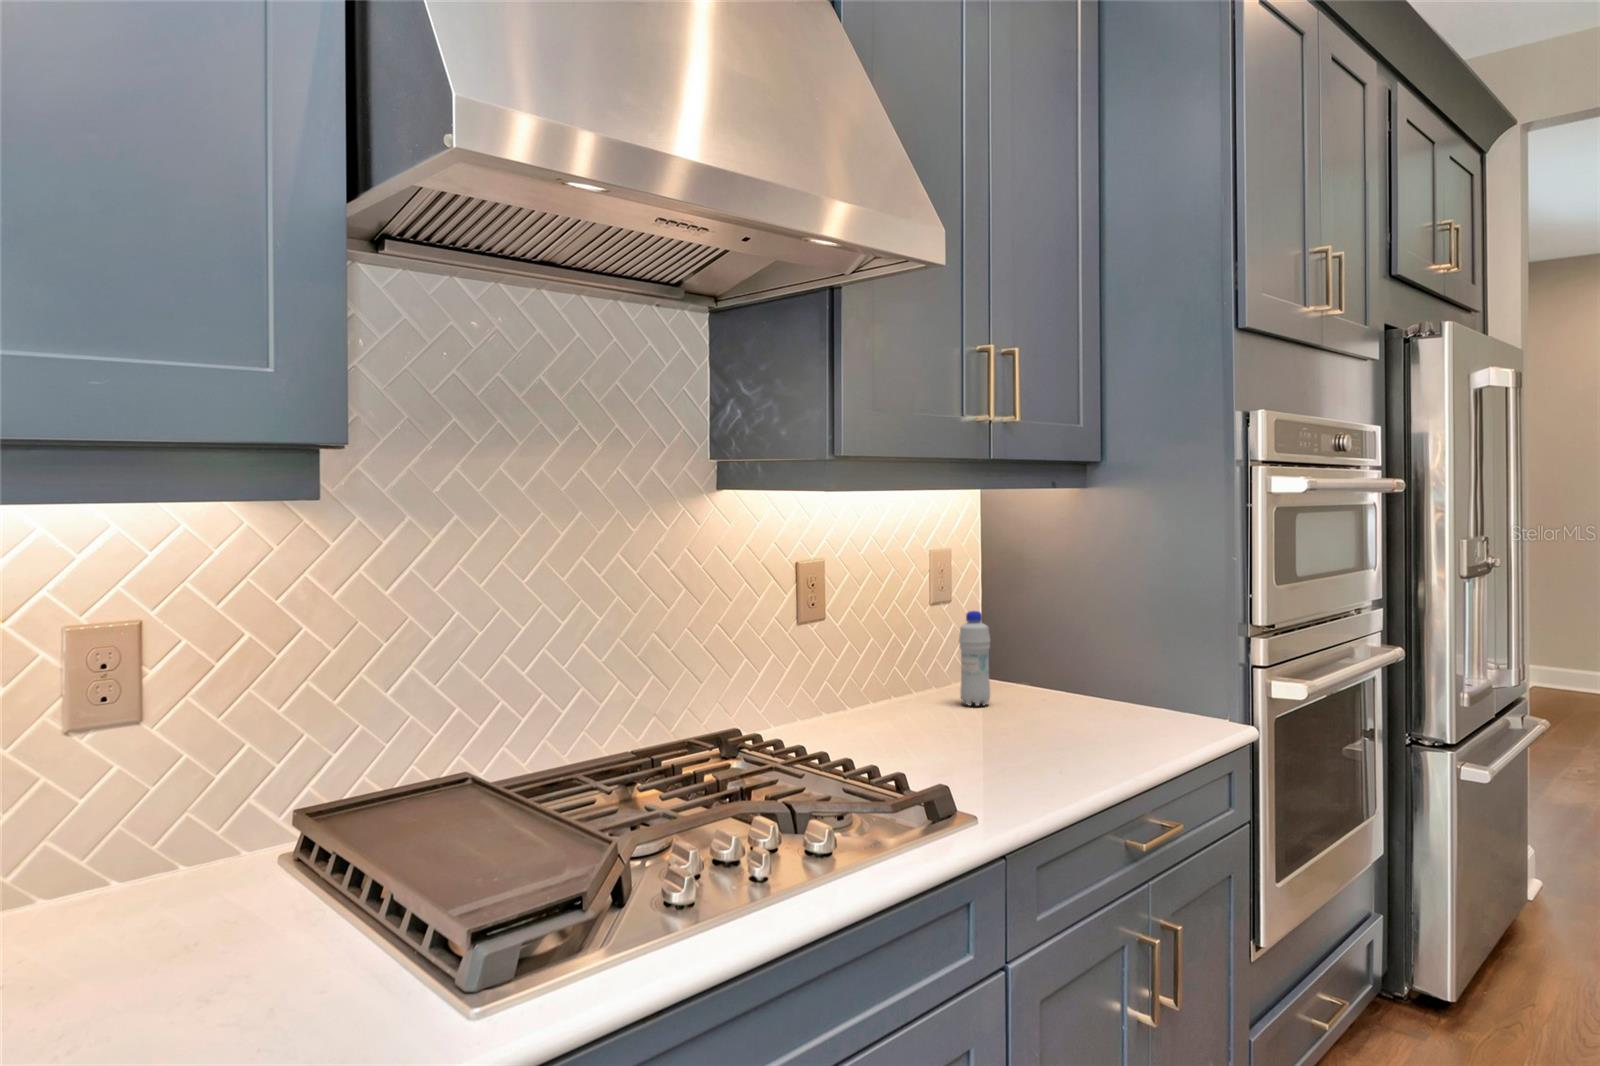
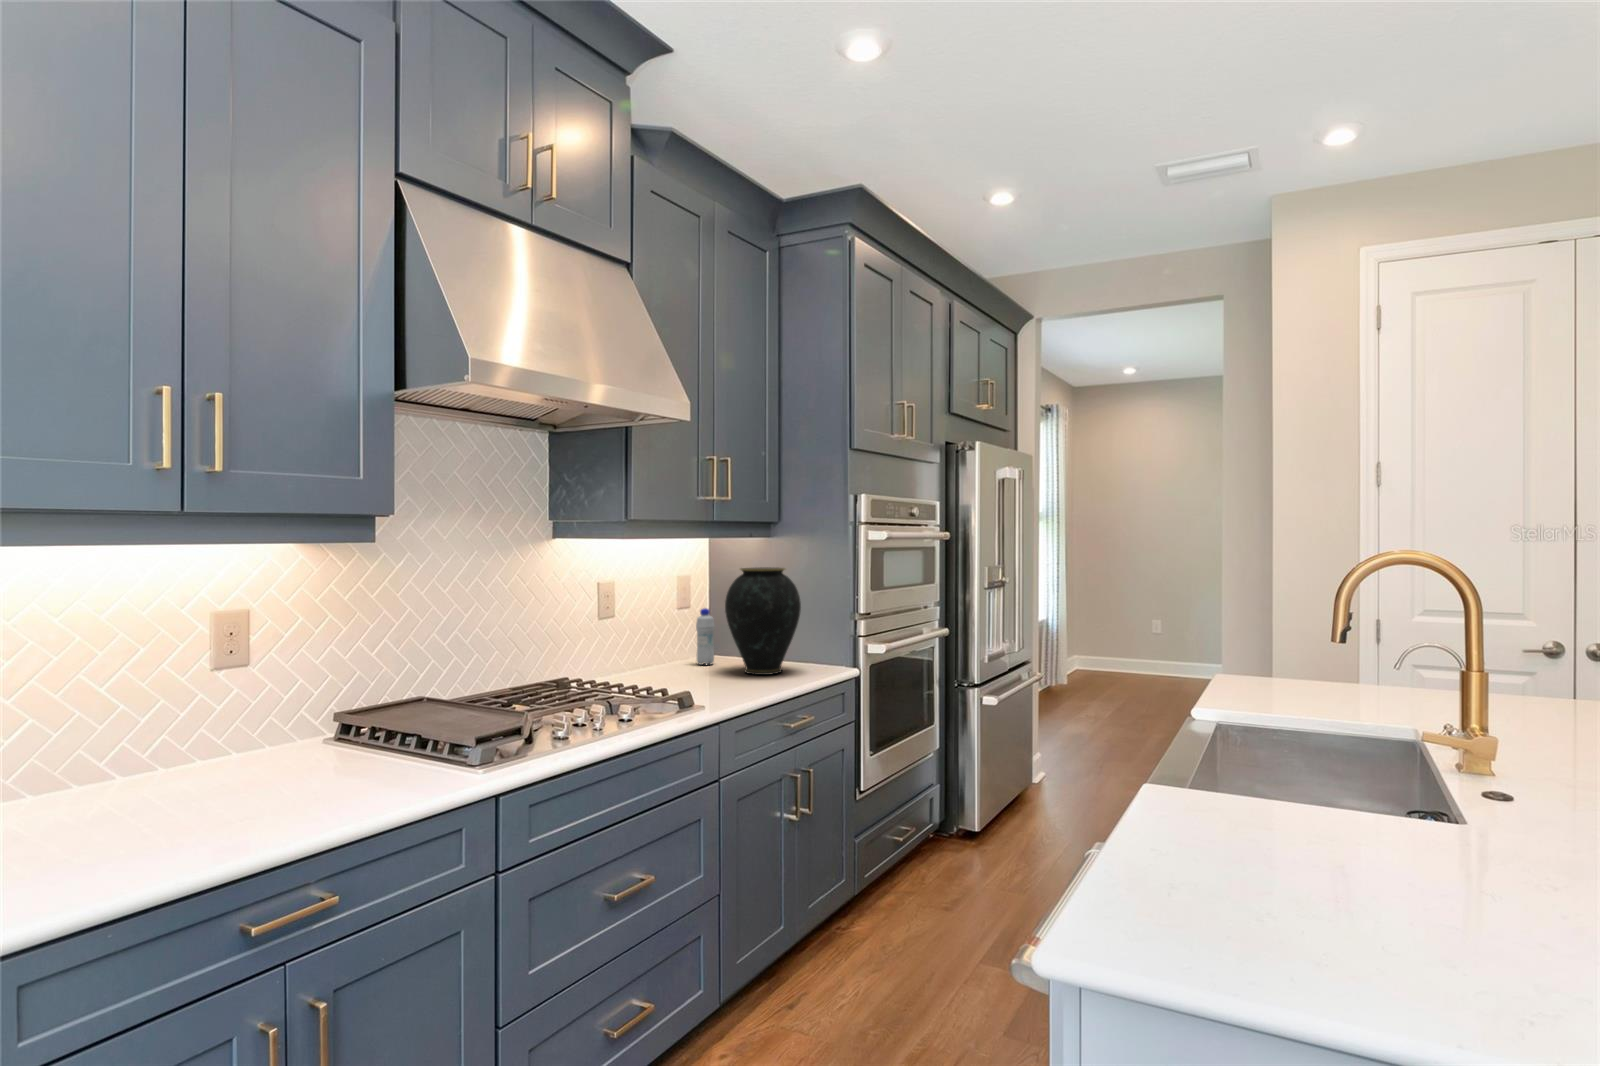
vase: none [1011,542,1149,732] -> present [725,567,801,675]

